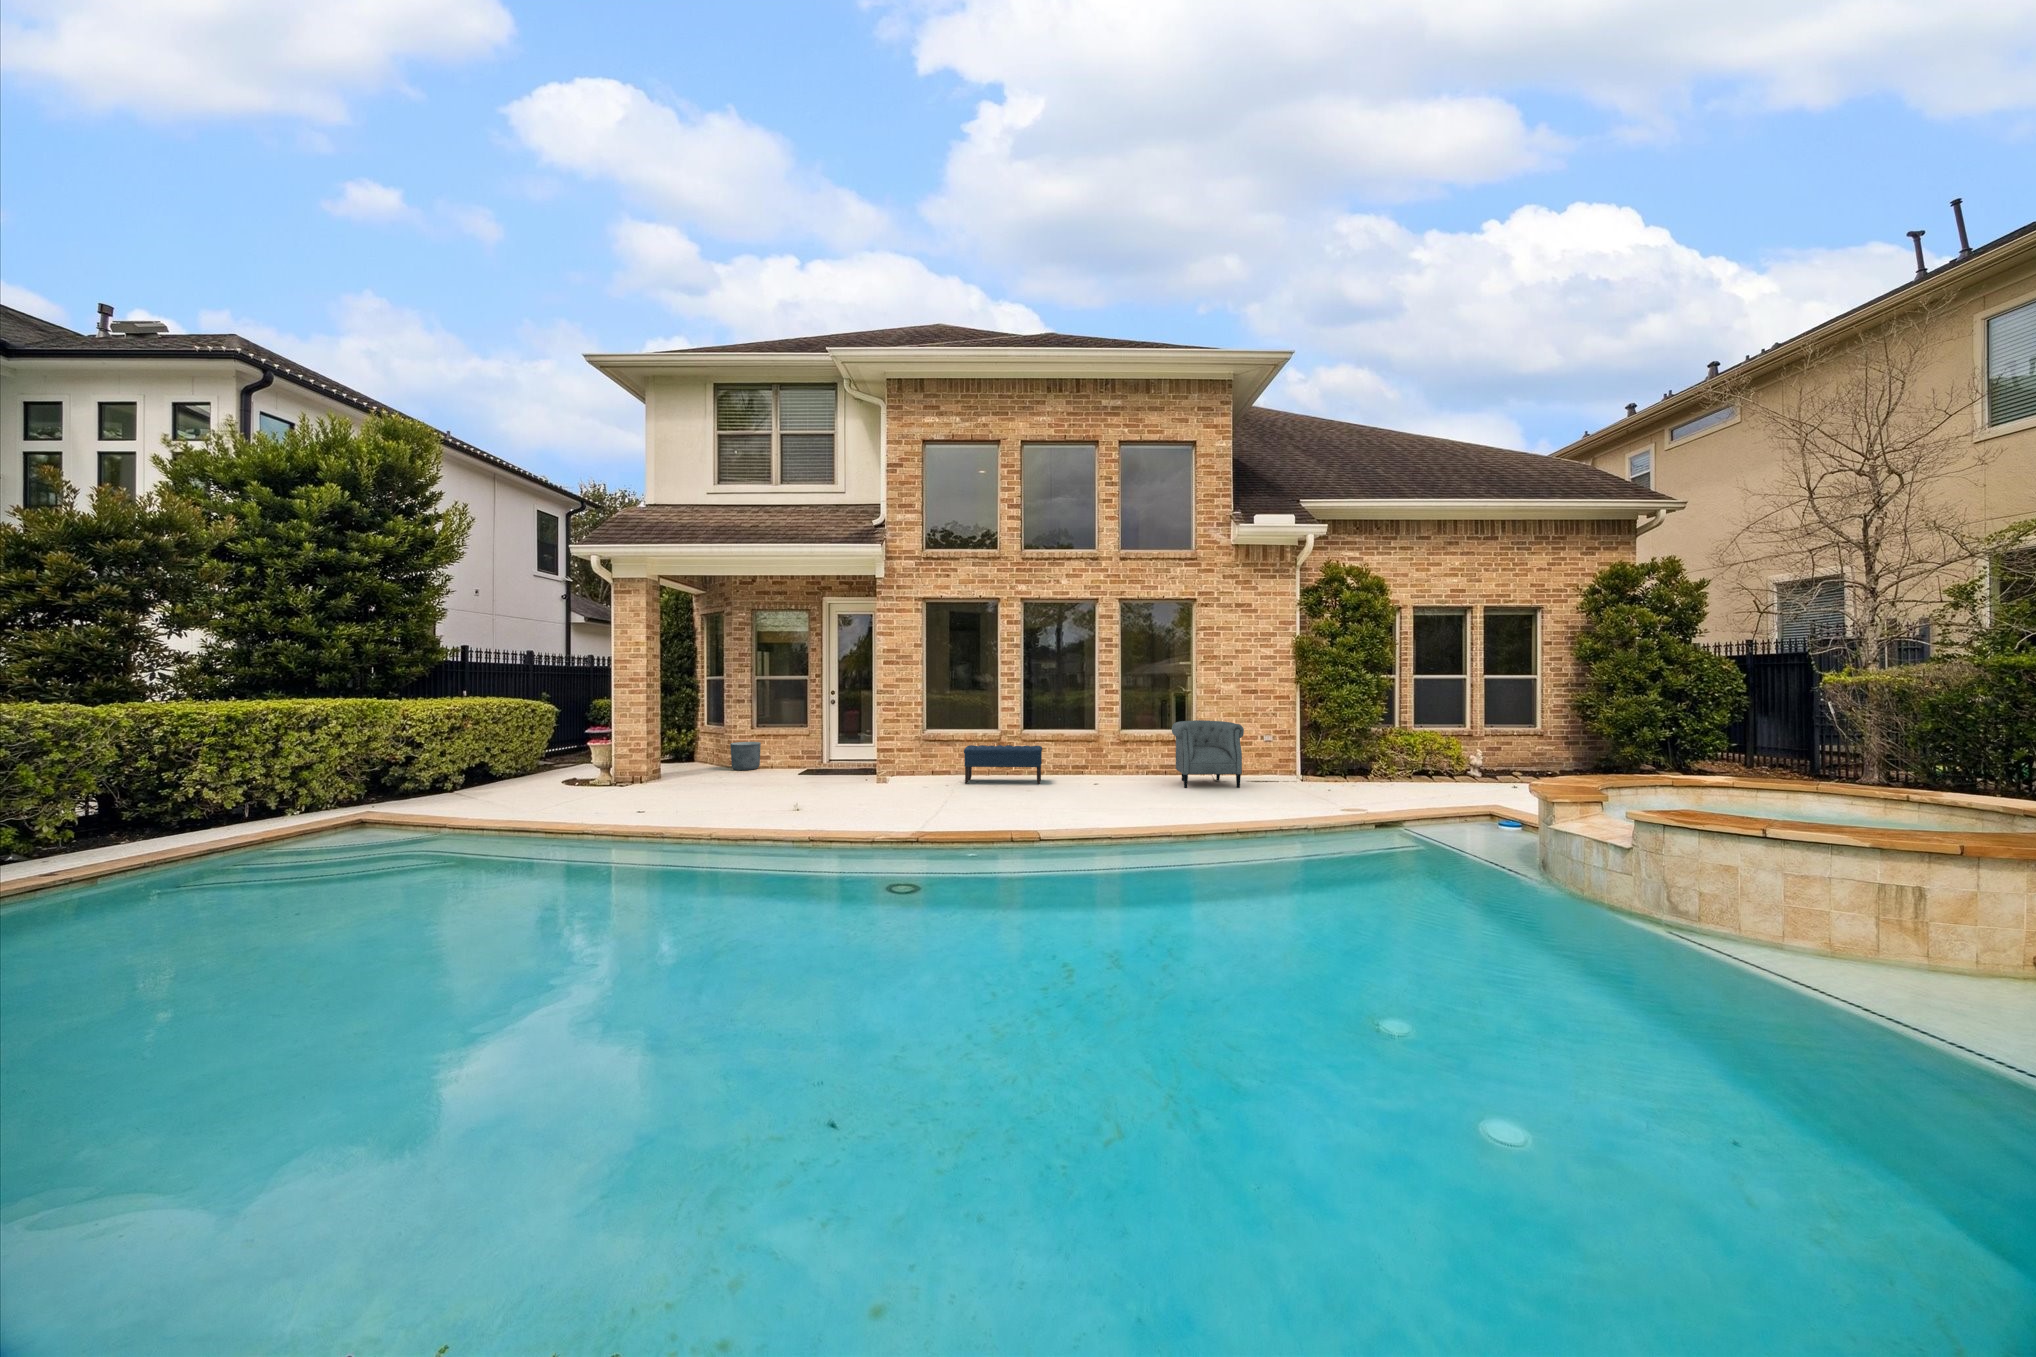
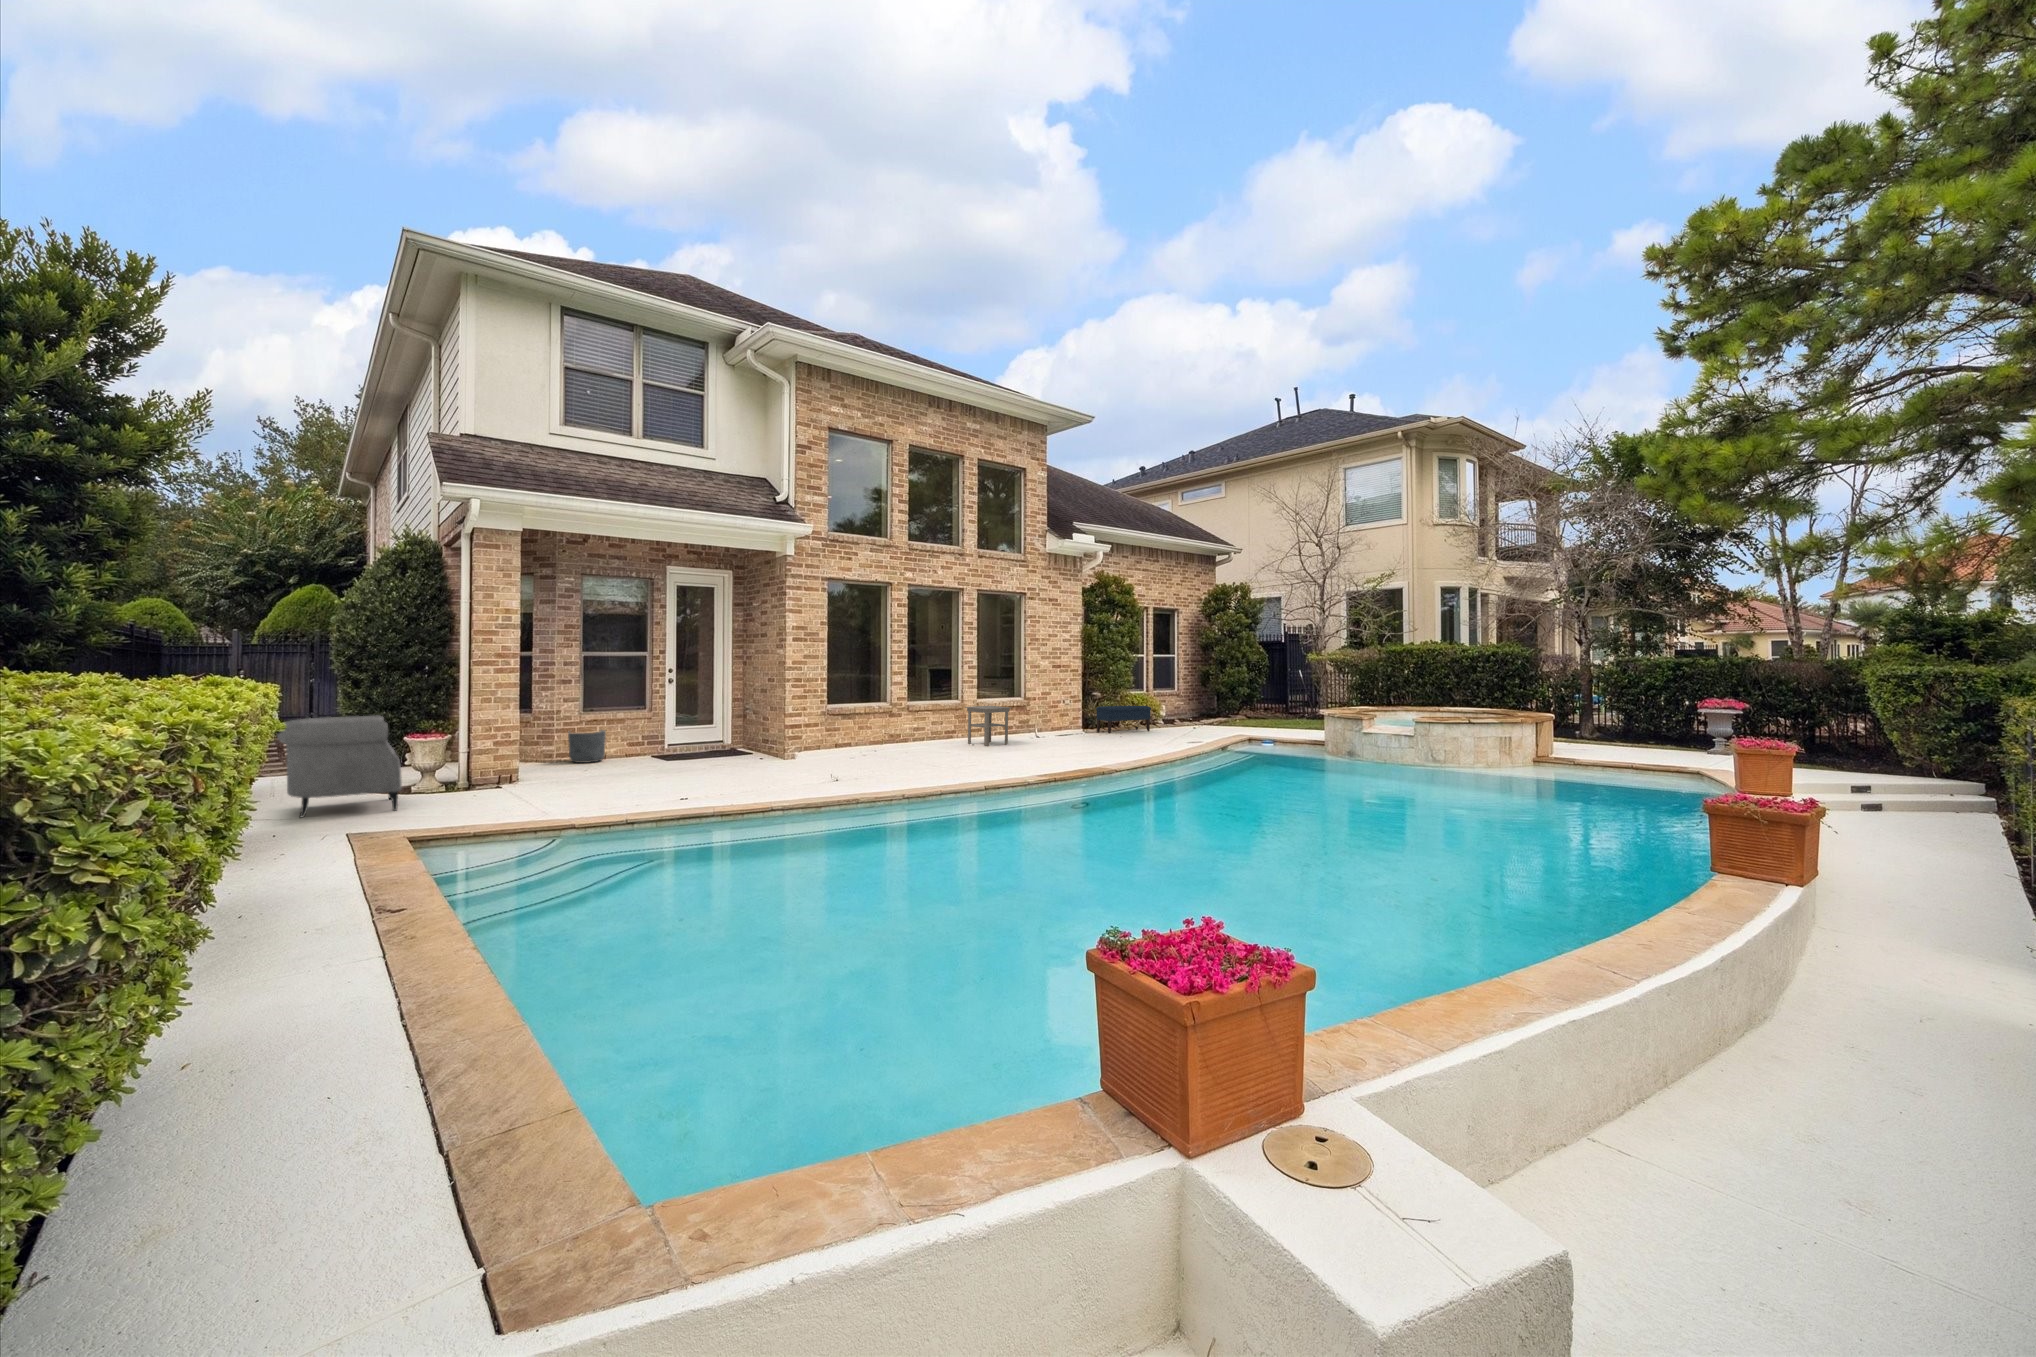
chair: present [1172,720,1244,788] -> present [277,716,402,817]
side table: none [1098,736,1145,785] -> present [965,706,1011,746]
bench: present [964,745,1042,784] -> present [1096,706,1151,733]

